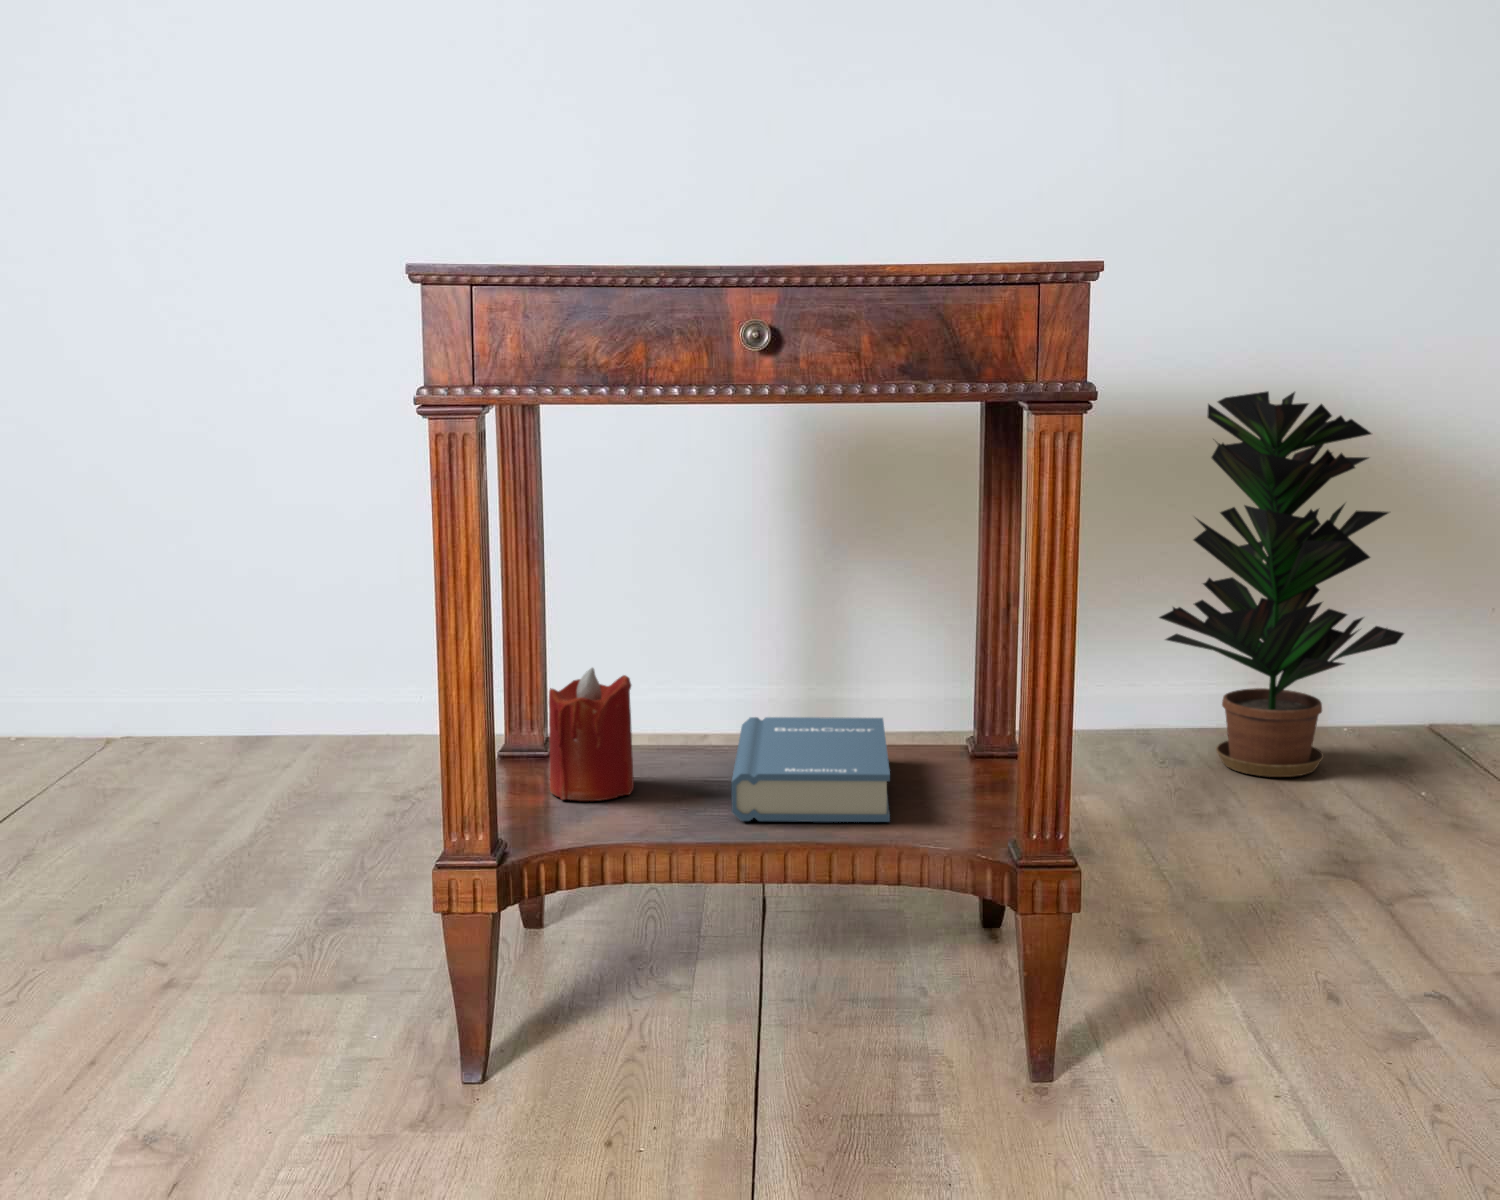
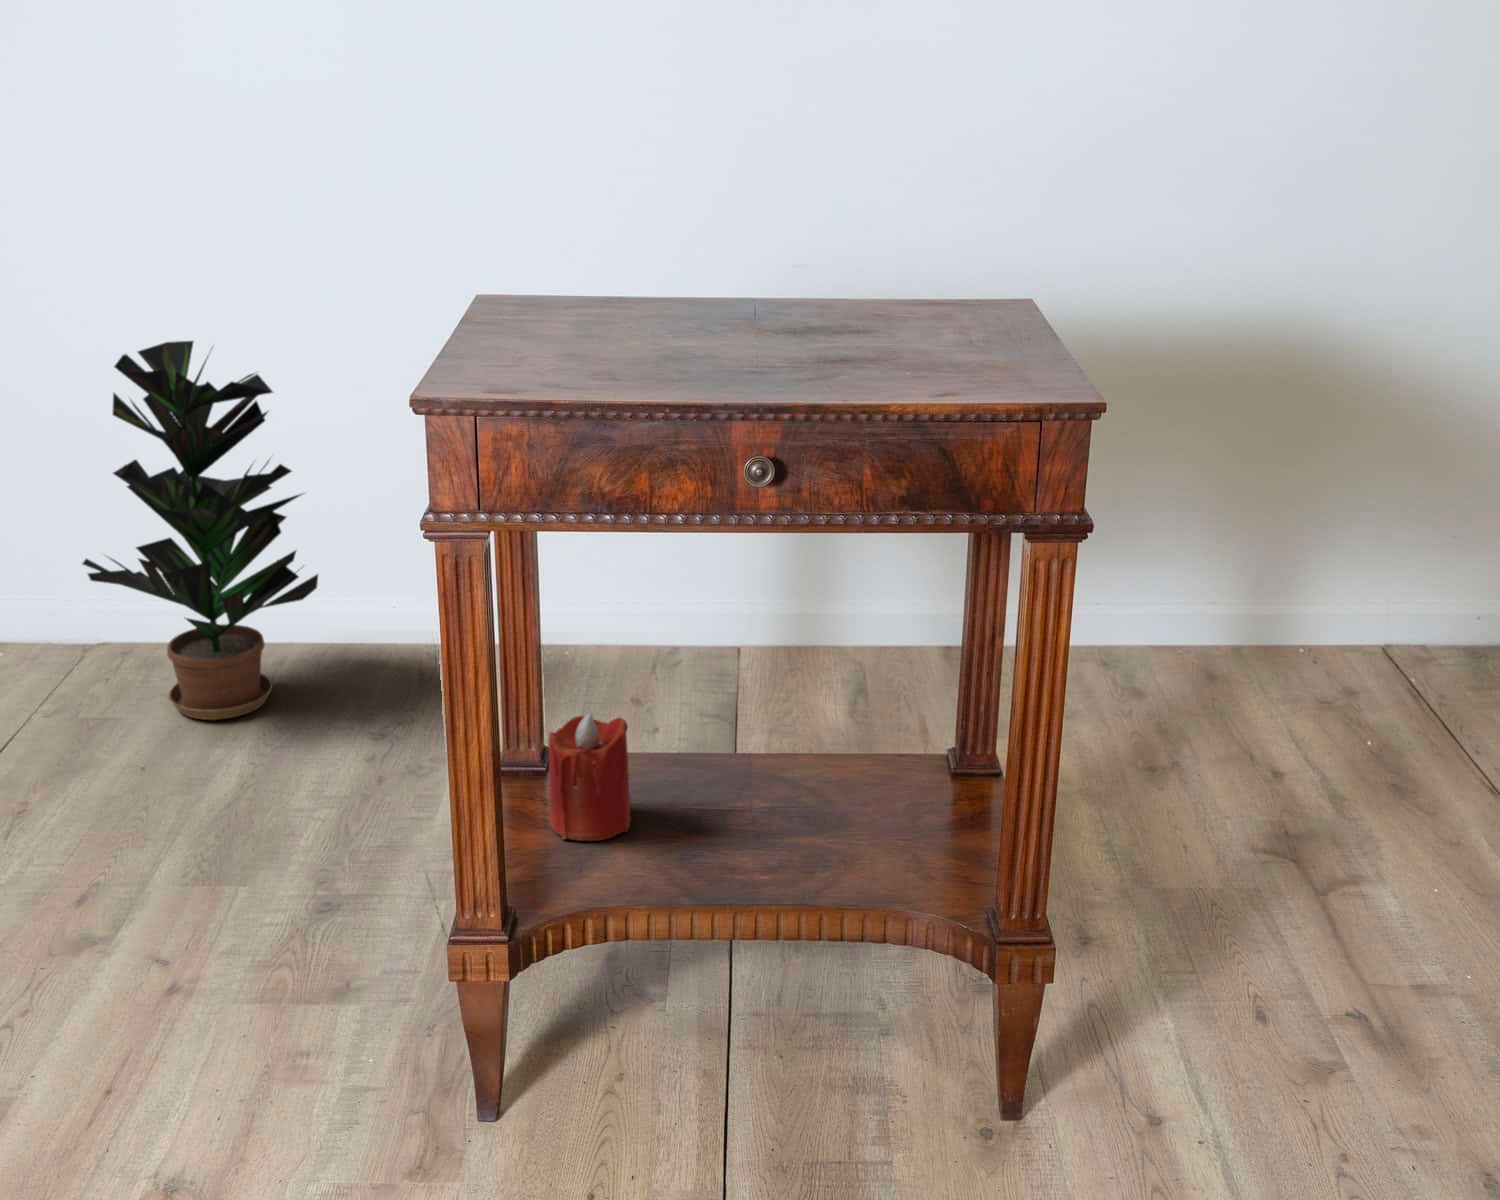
potted plant: present [1159,391,1404,777] -> present [82,341,318,720]
hardback book: present [731,717,890,822] -> none [727,739,878,876]

